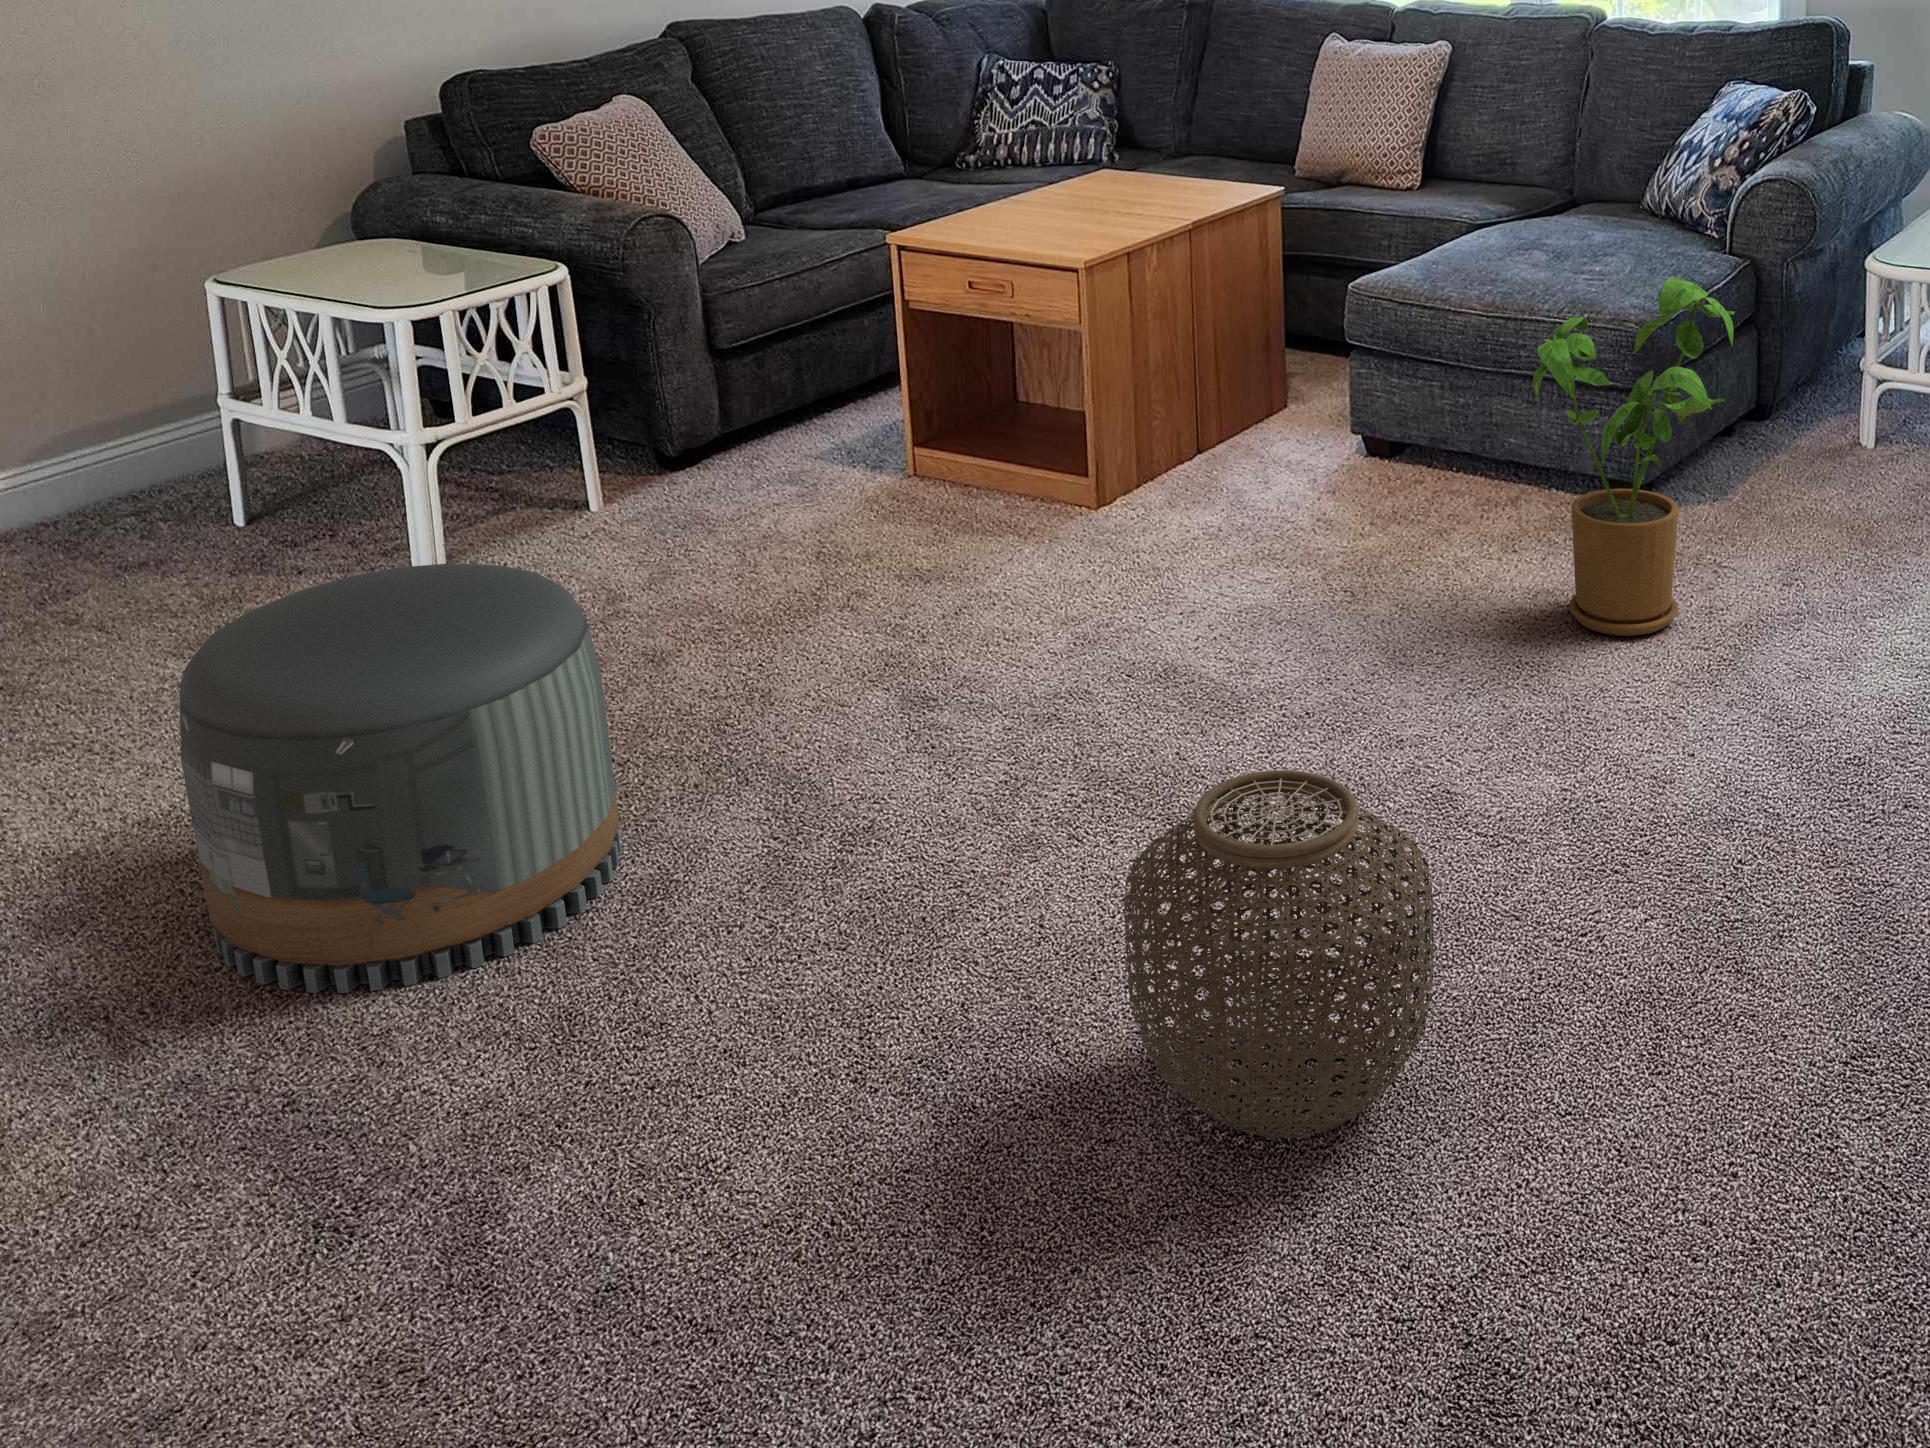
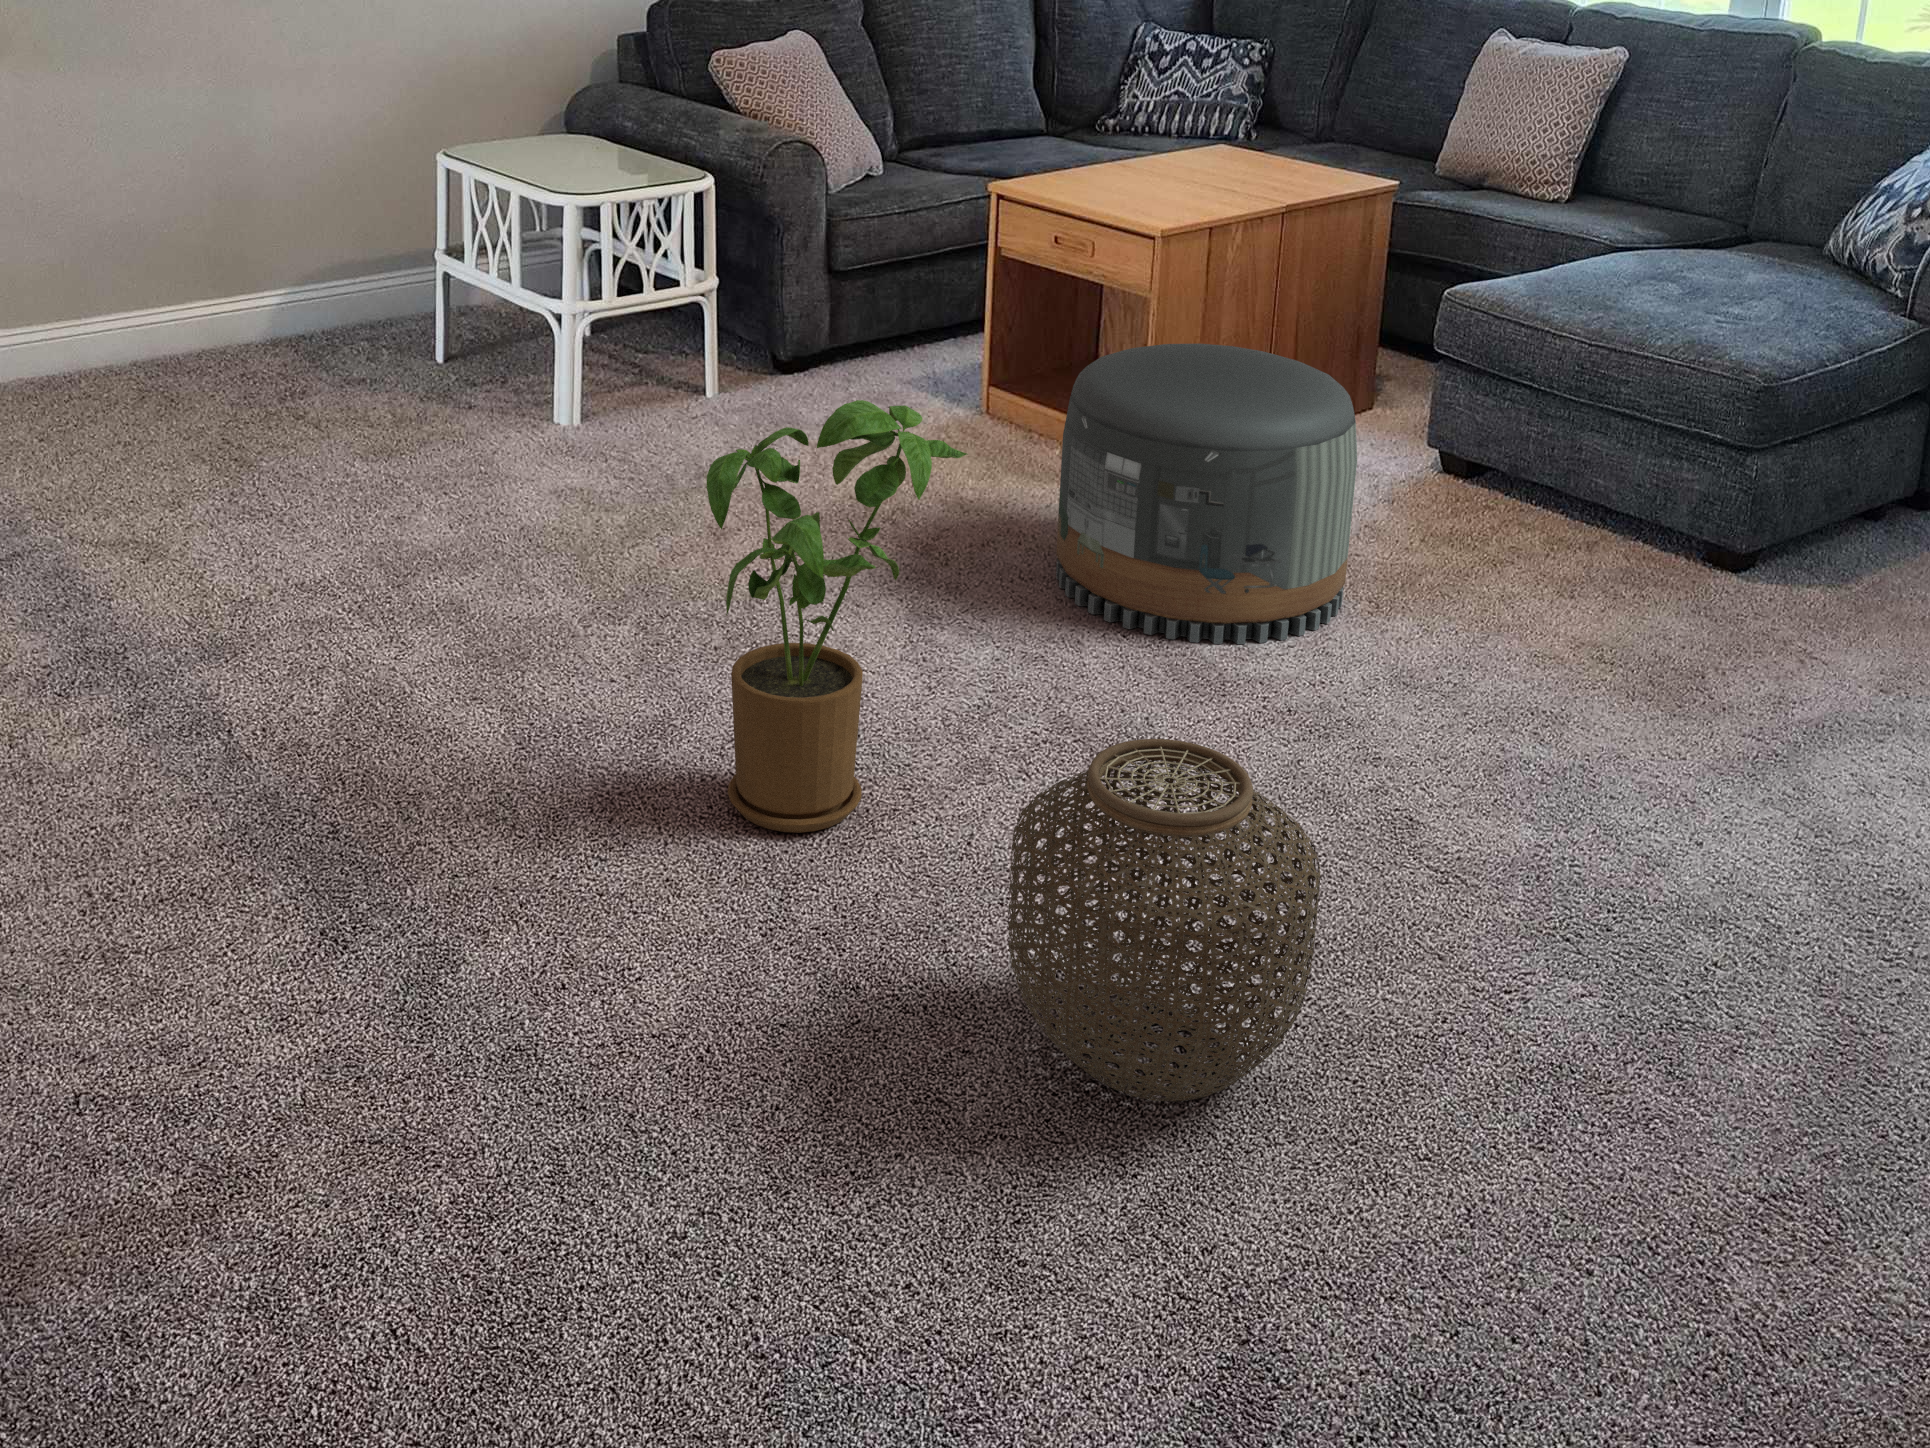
house plant: present [1533,278,1735,636] -> present [707,400,968,833]
pouf: present [180,564,621,993] -> present [1056,344,1357,644]

